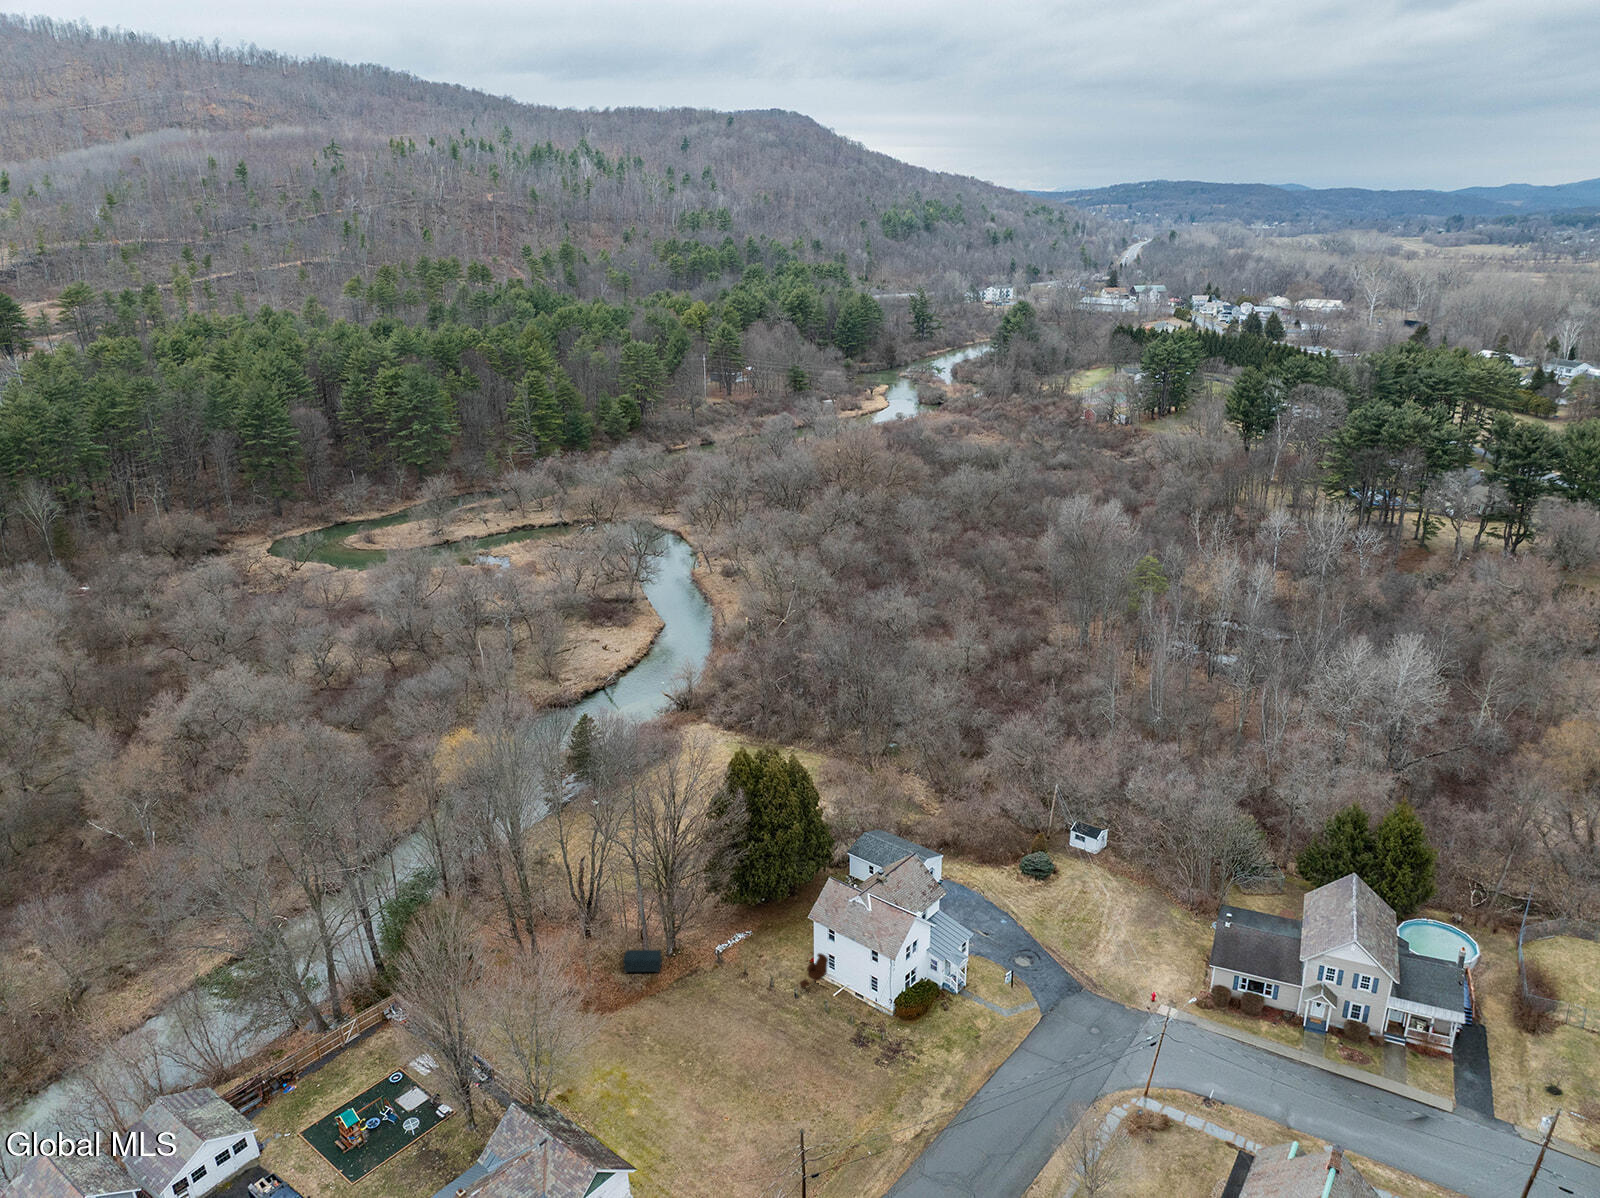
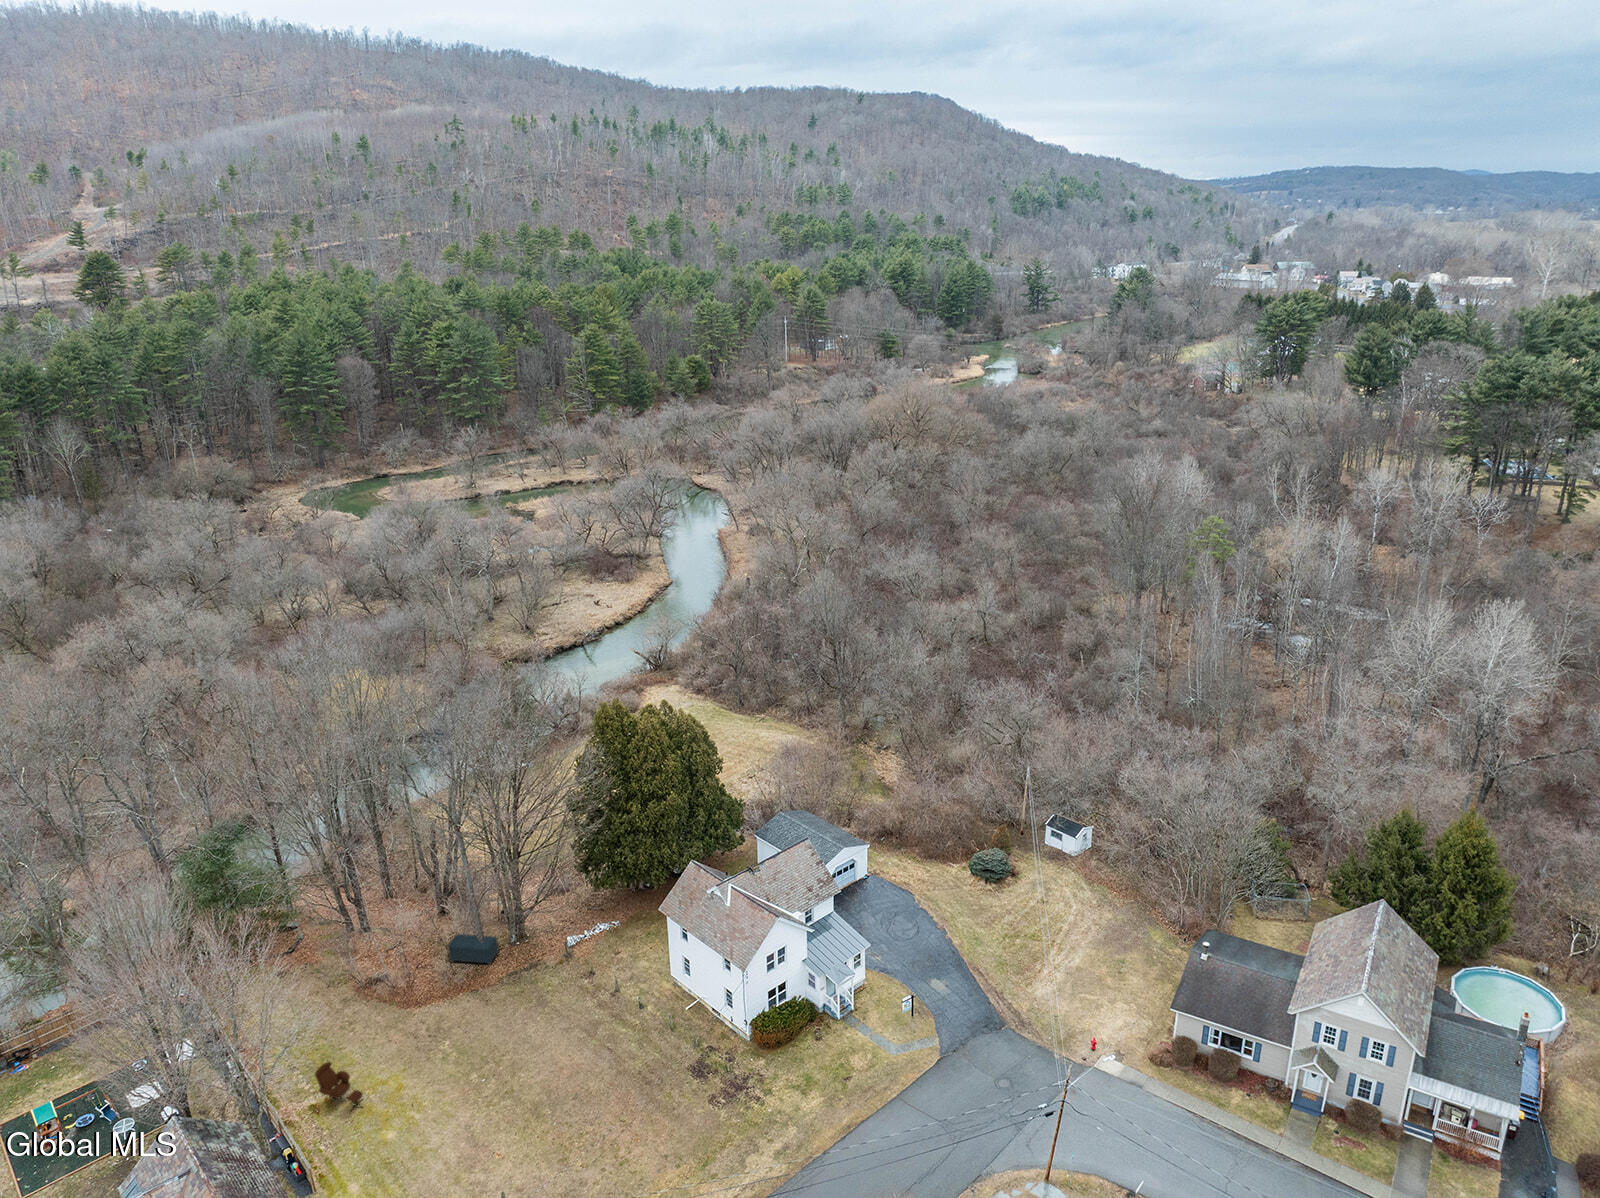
lounge chair: present [800,953,828,993] -> present [315,1062,363,1105]

